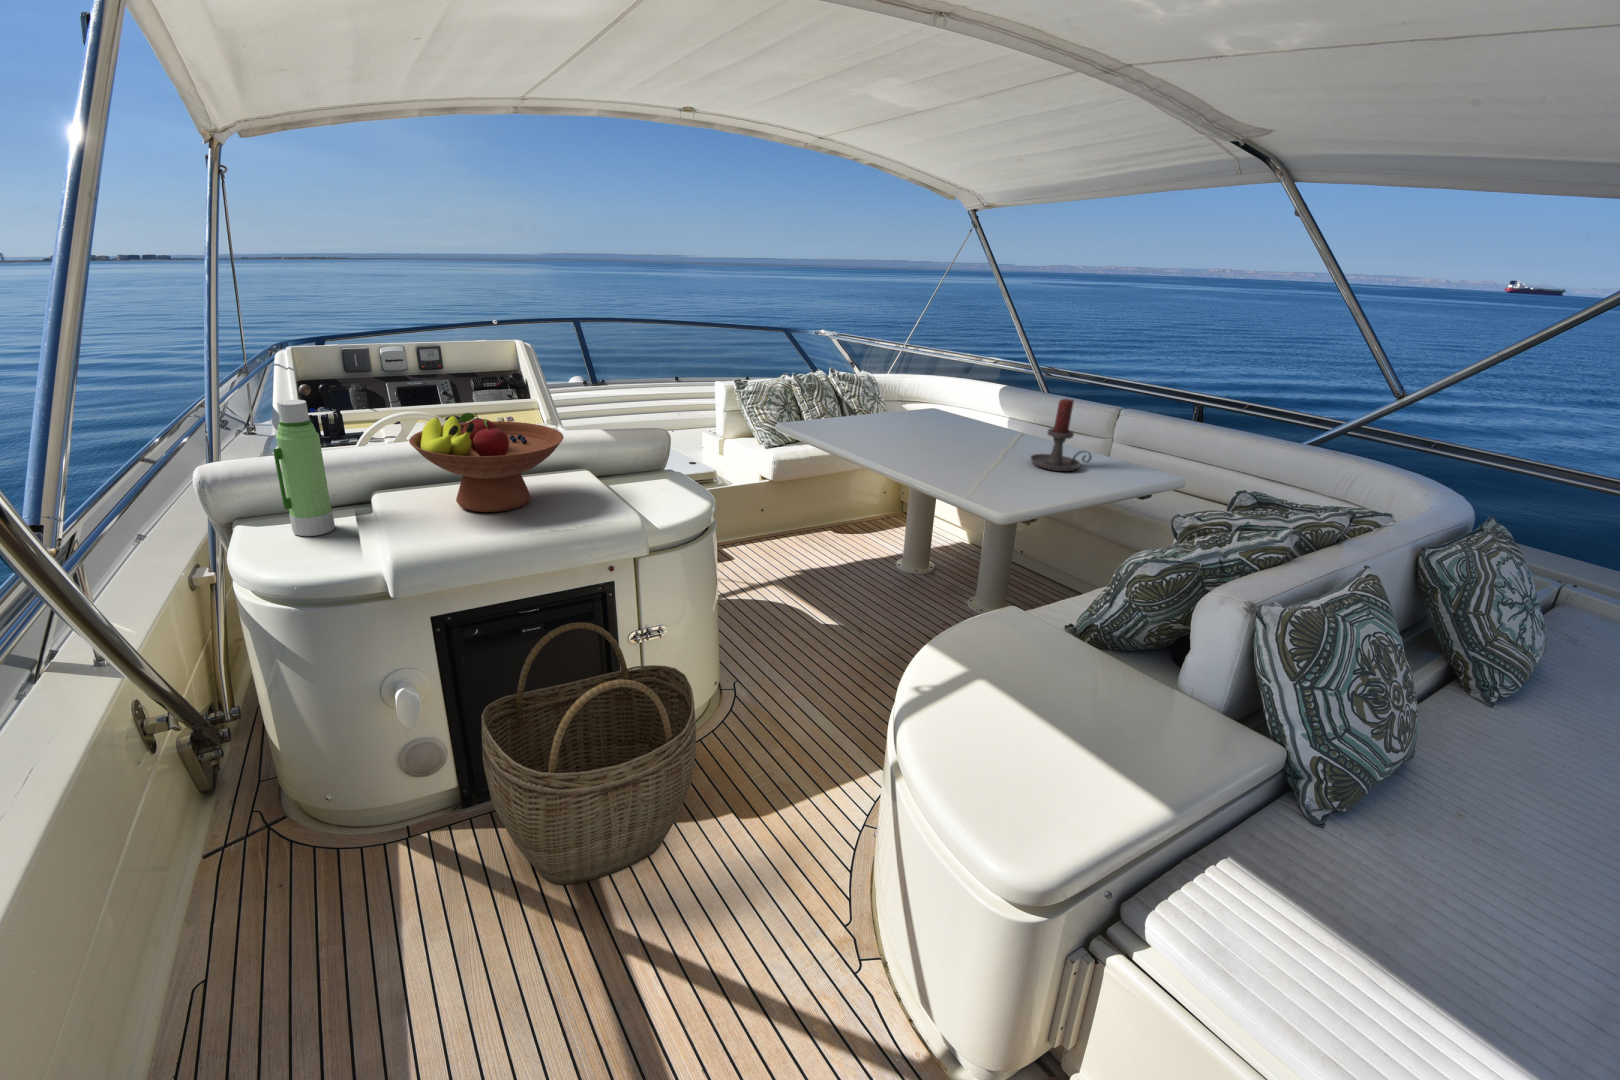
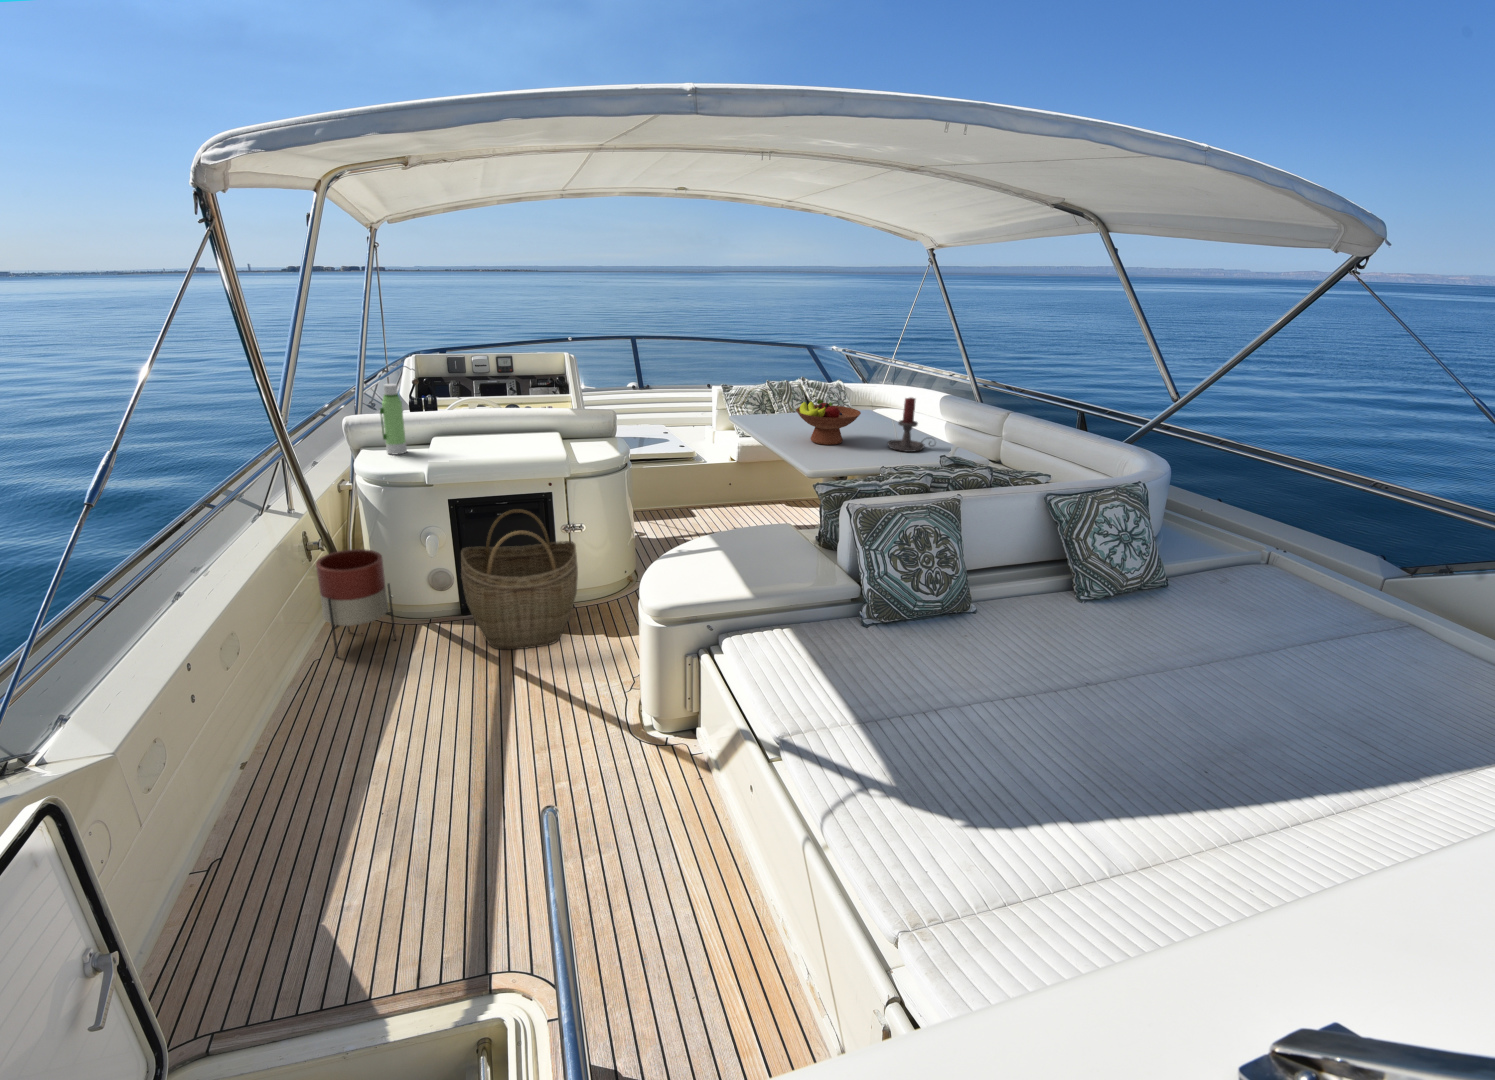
fruit bowl: present [409,413,564,512] -> present [796,400,861,445]
planter: none [156,737,350,979] -> present [316,549,396,657]

